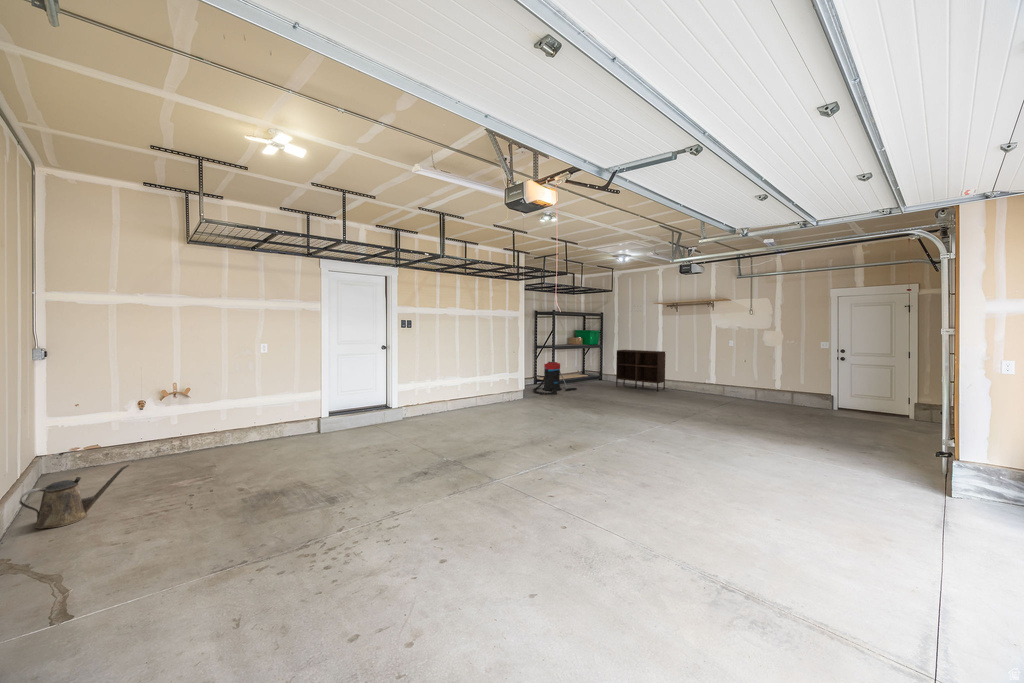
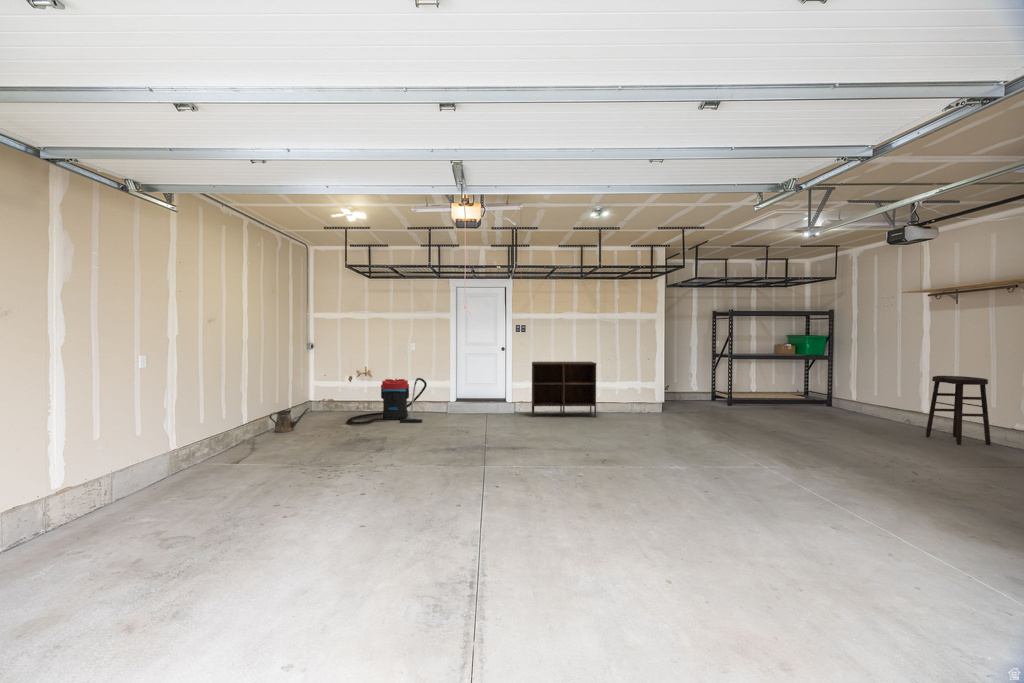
shelving unit: present [616,350,665,391] -> present [532,362,597,417]
stool: none [669,355,696,396] -> present [926,376,991,445]
vacuum cleaner: present [533,362,577,394] -> present [347,378,427,424]

